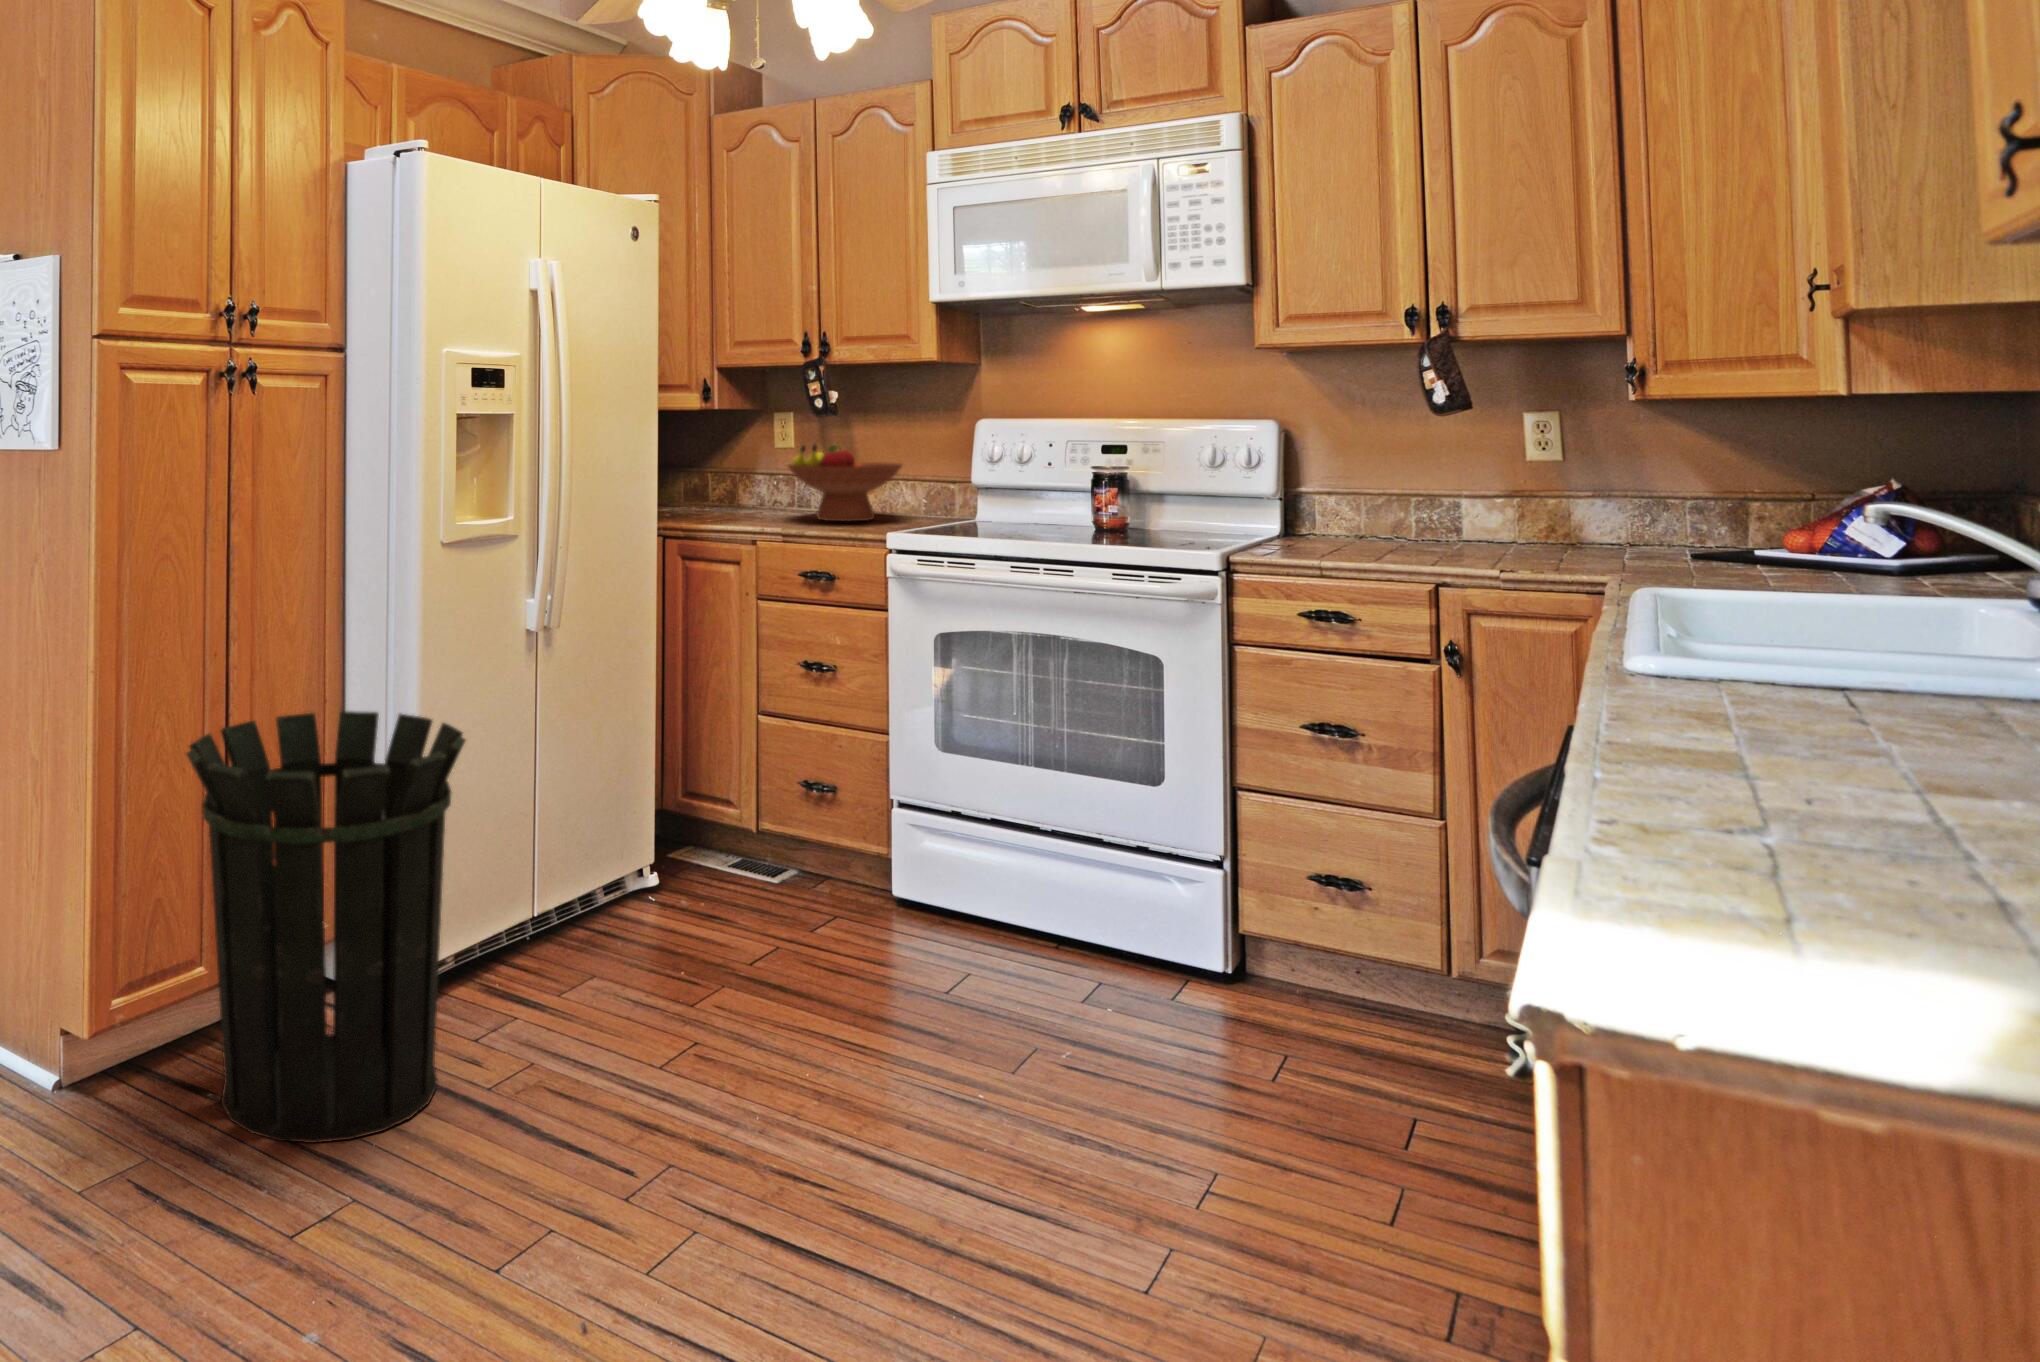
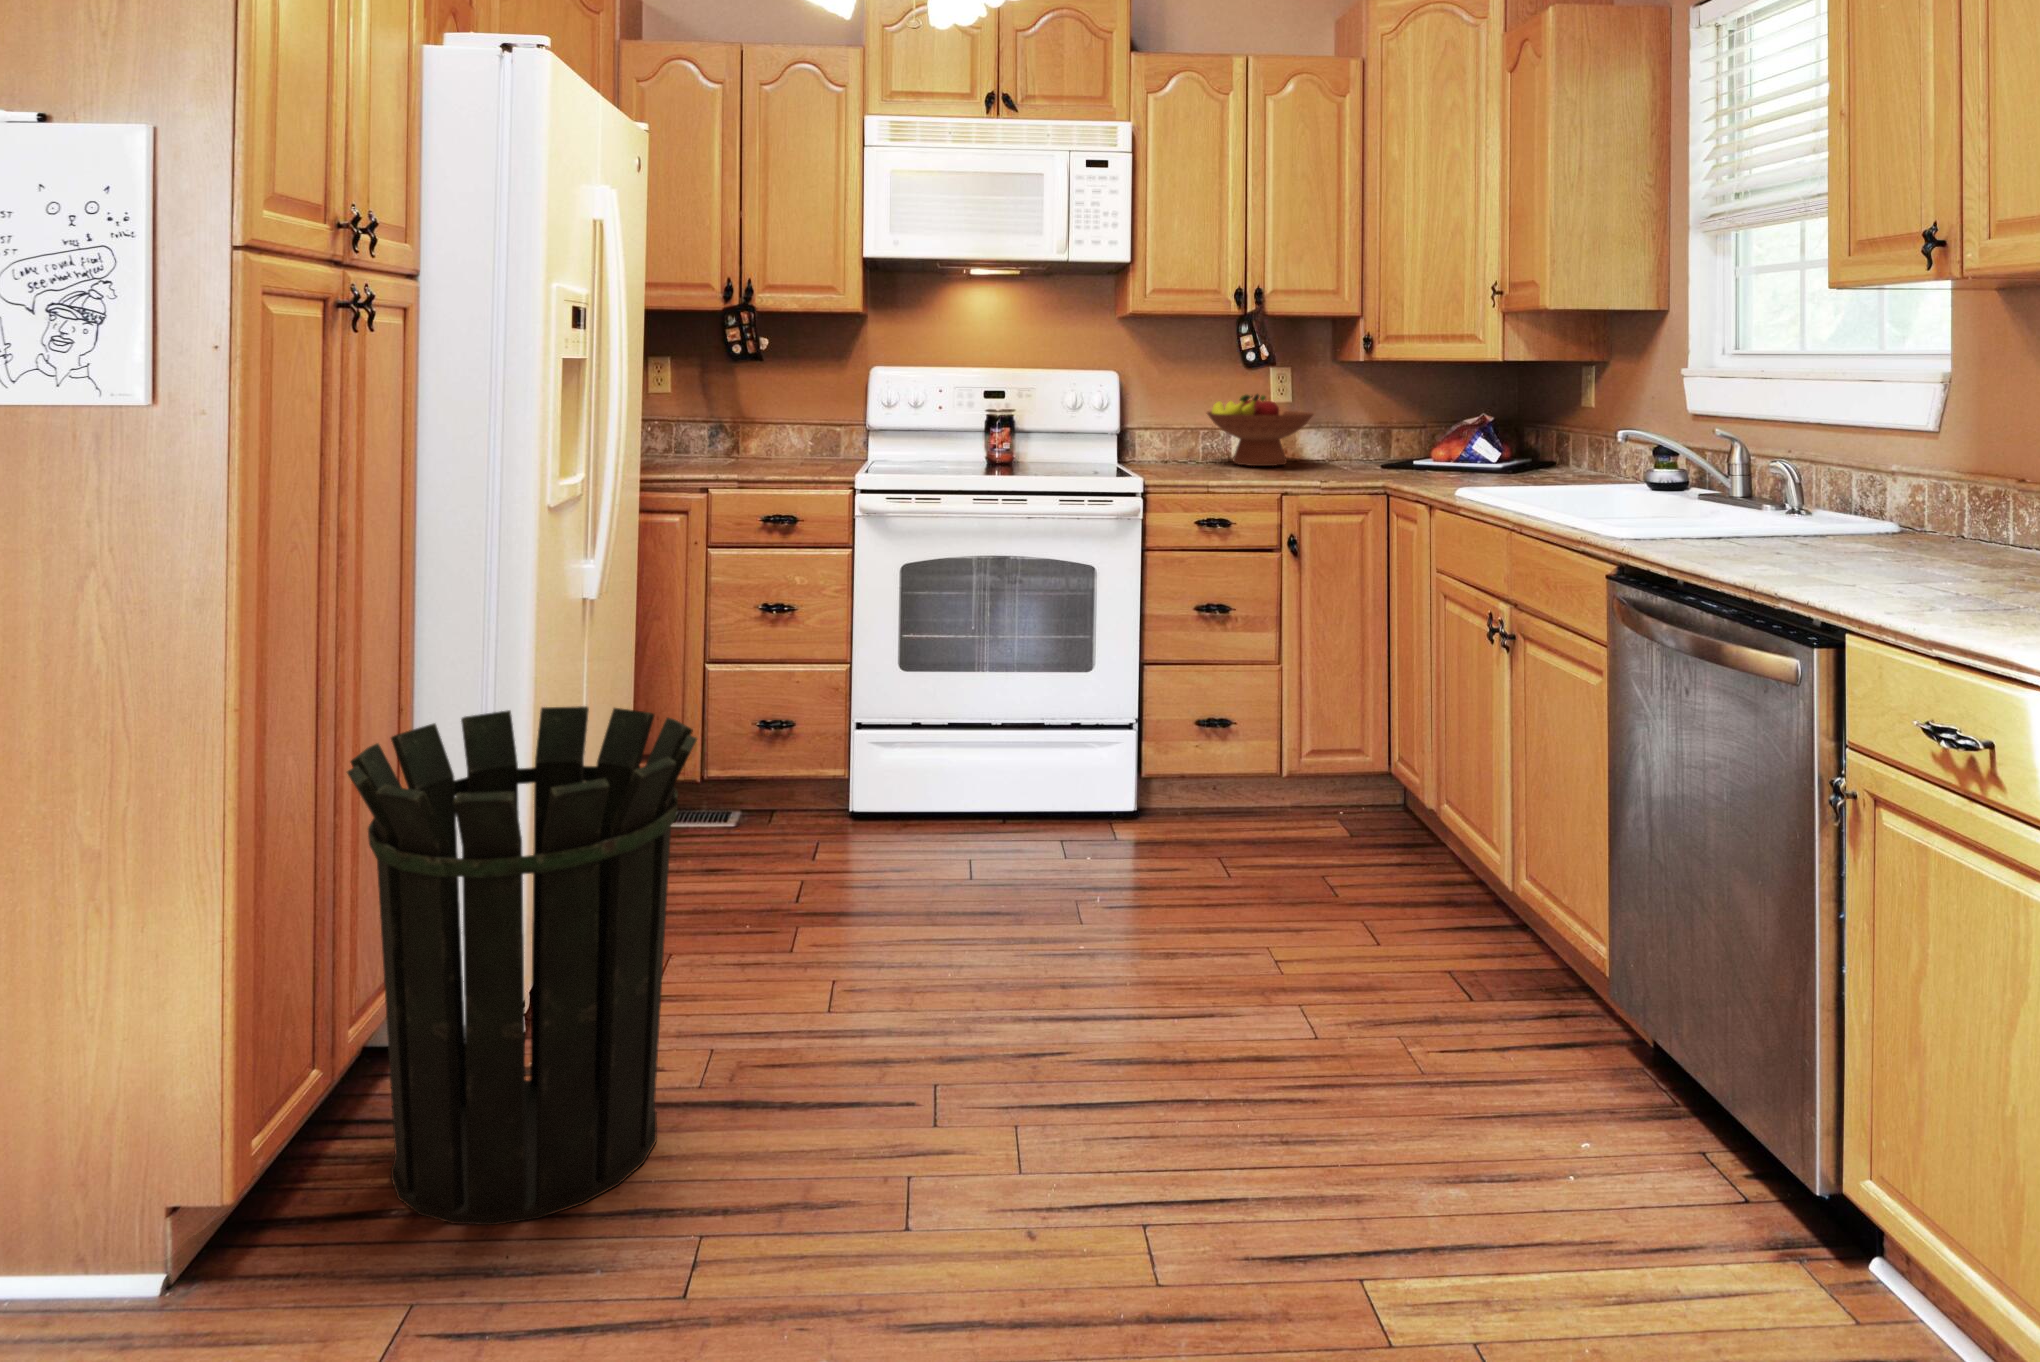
fruit bowl: present [787,444,902,522] -> present [1207,394,1314,466]

